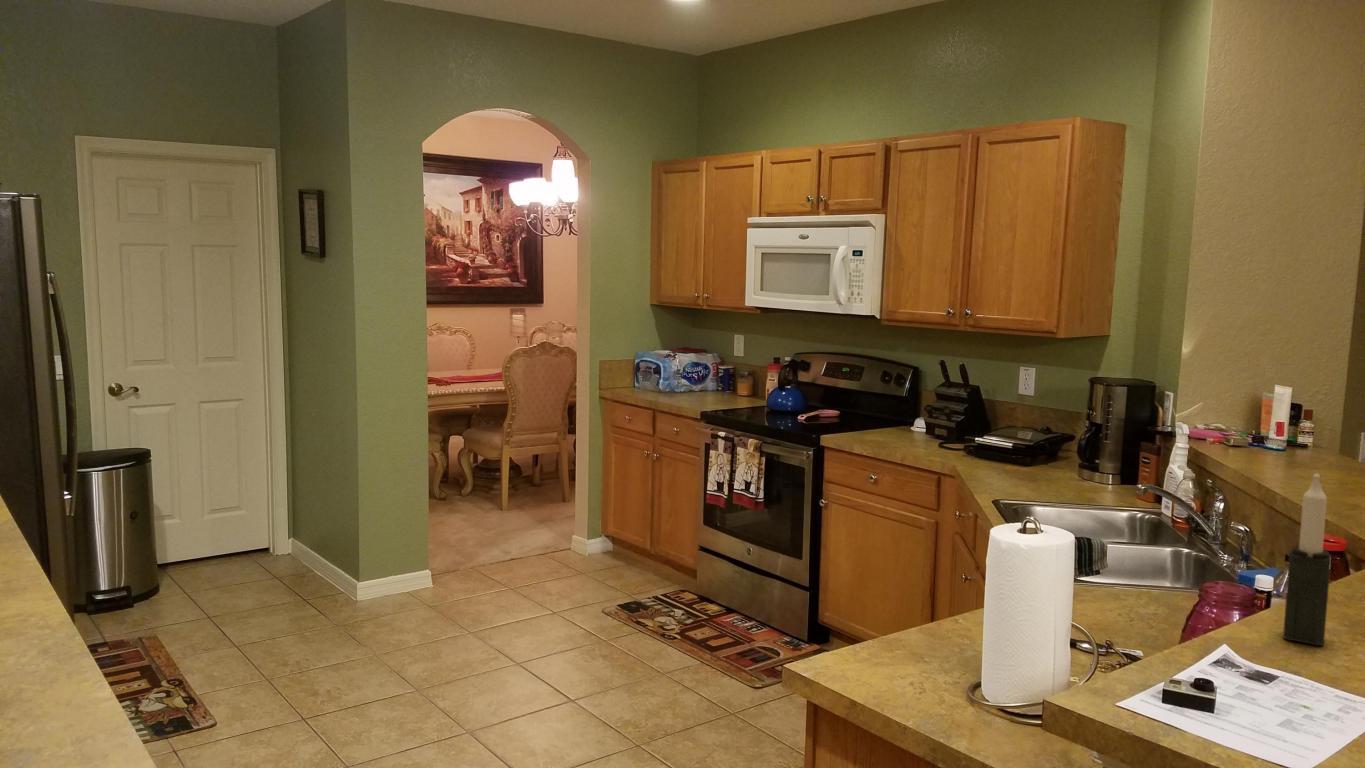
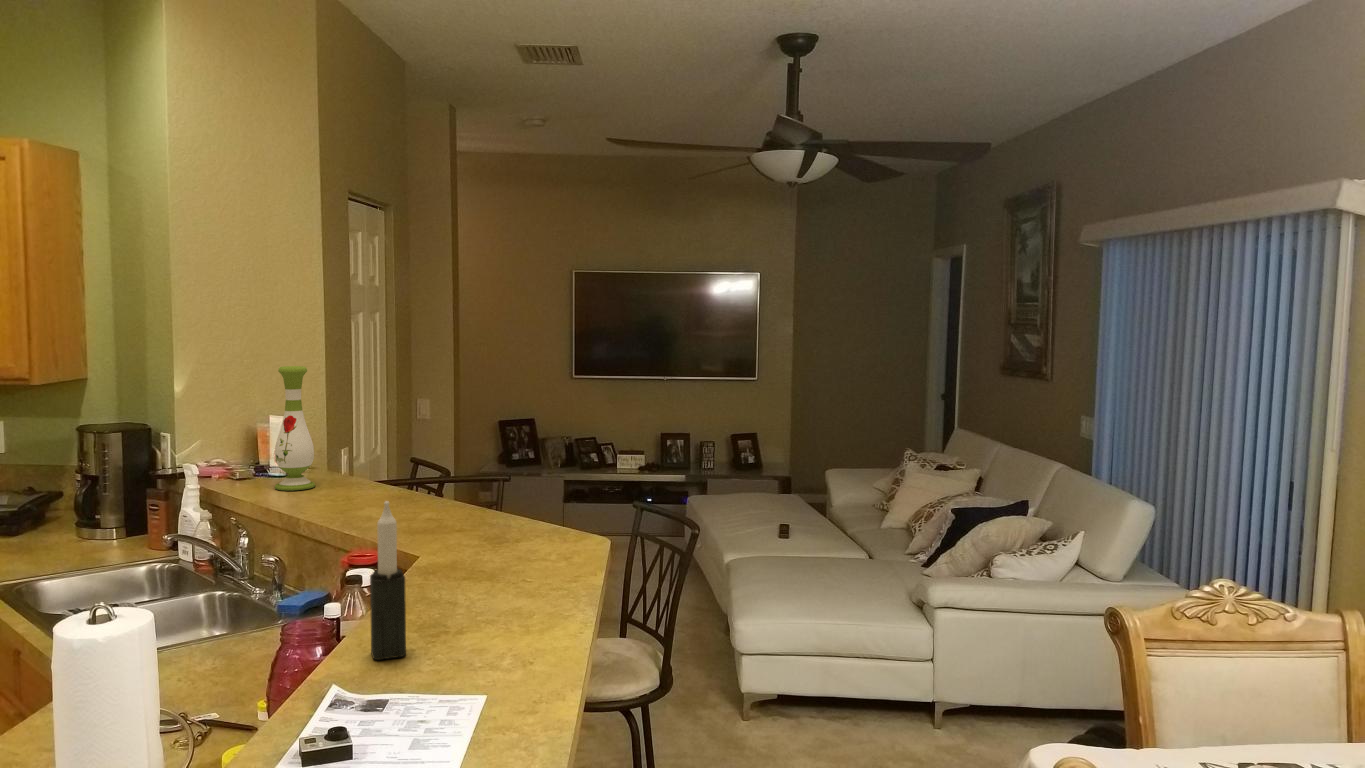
vase: none [1265,332,1315,466] -> present [275,366,315,491]

